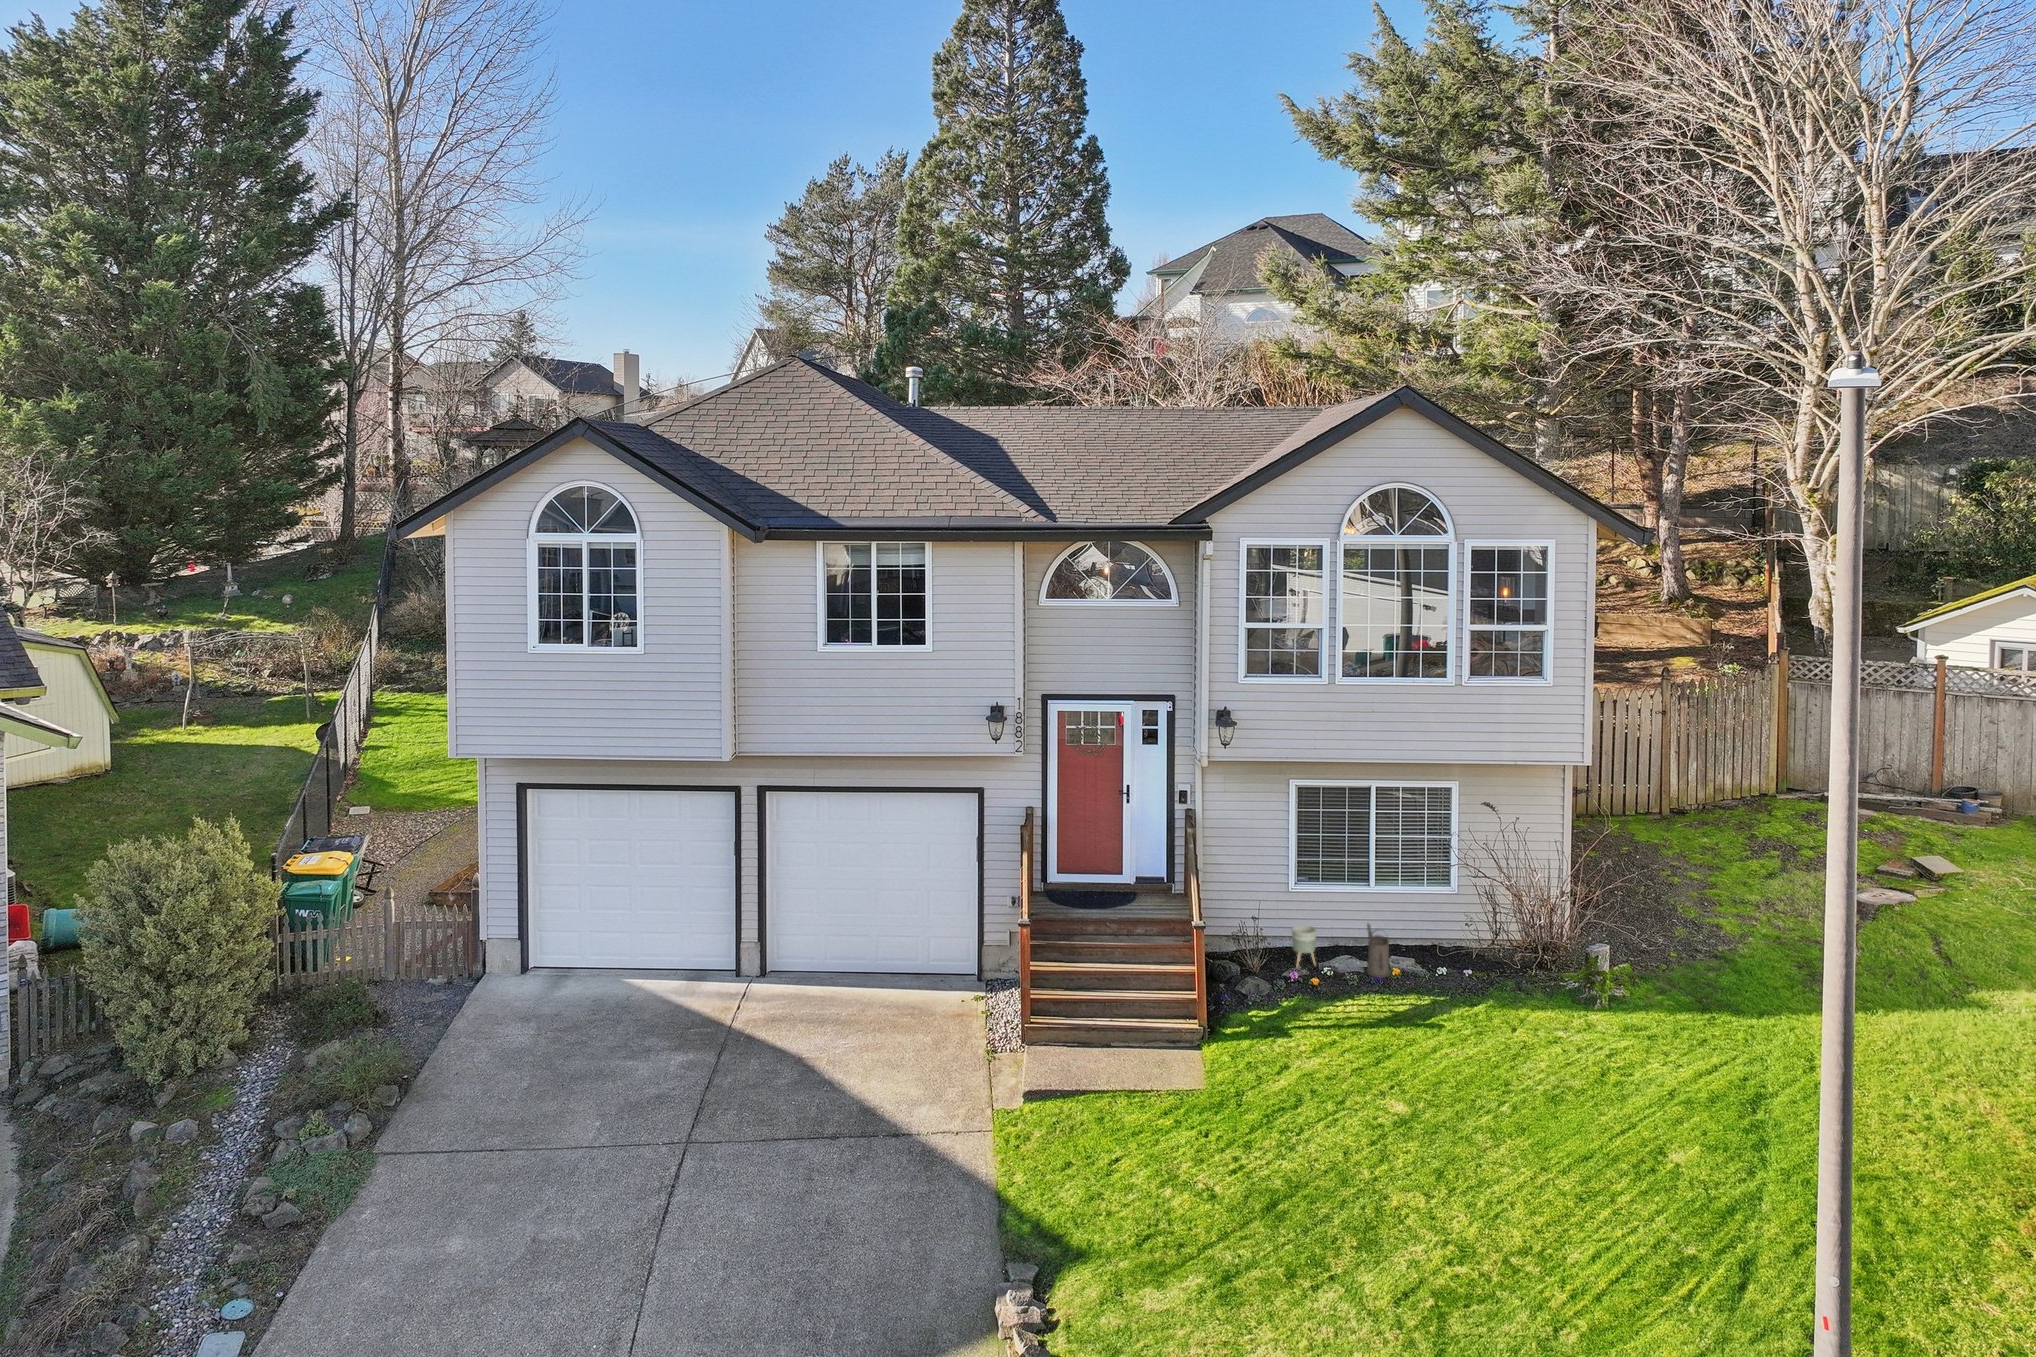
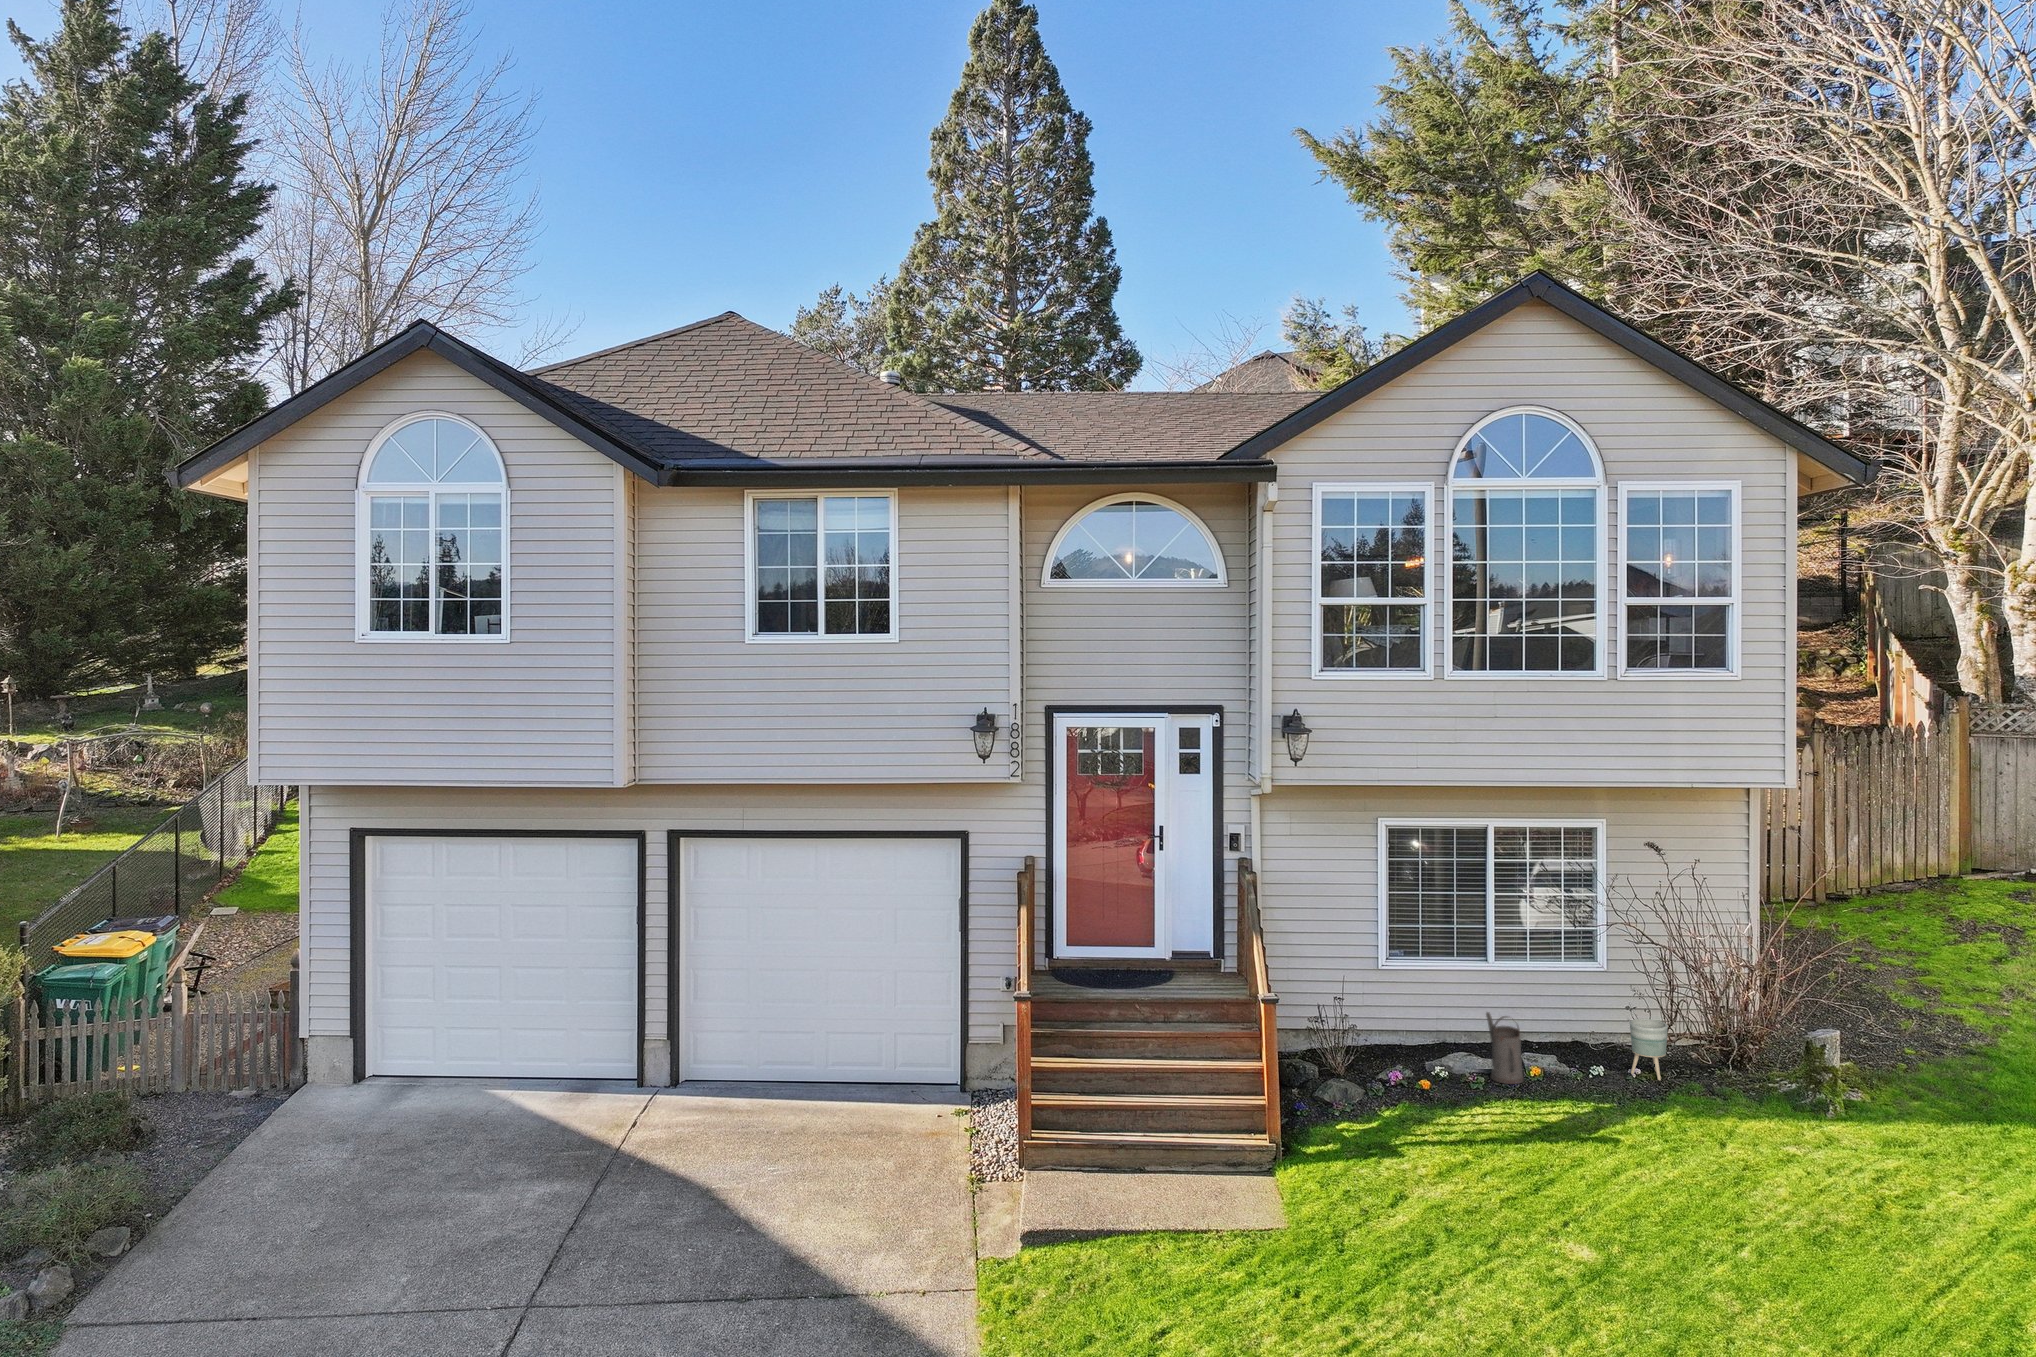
planter: present [1292,925,1316,966] -> present [1630,1019,1668,1080]

